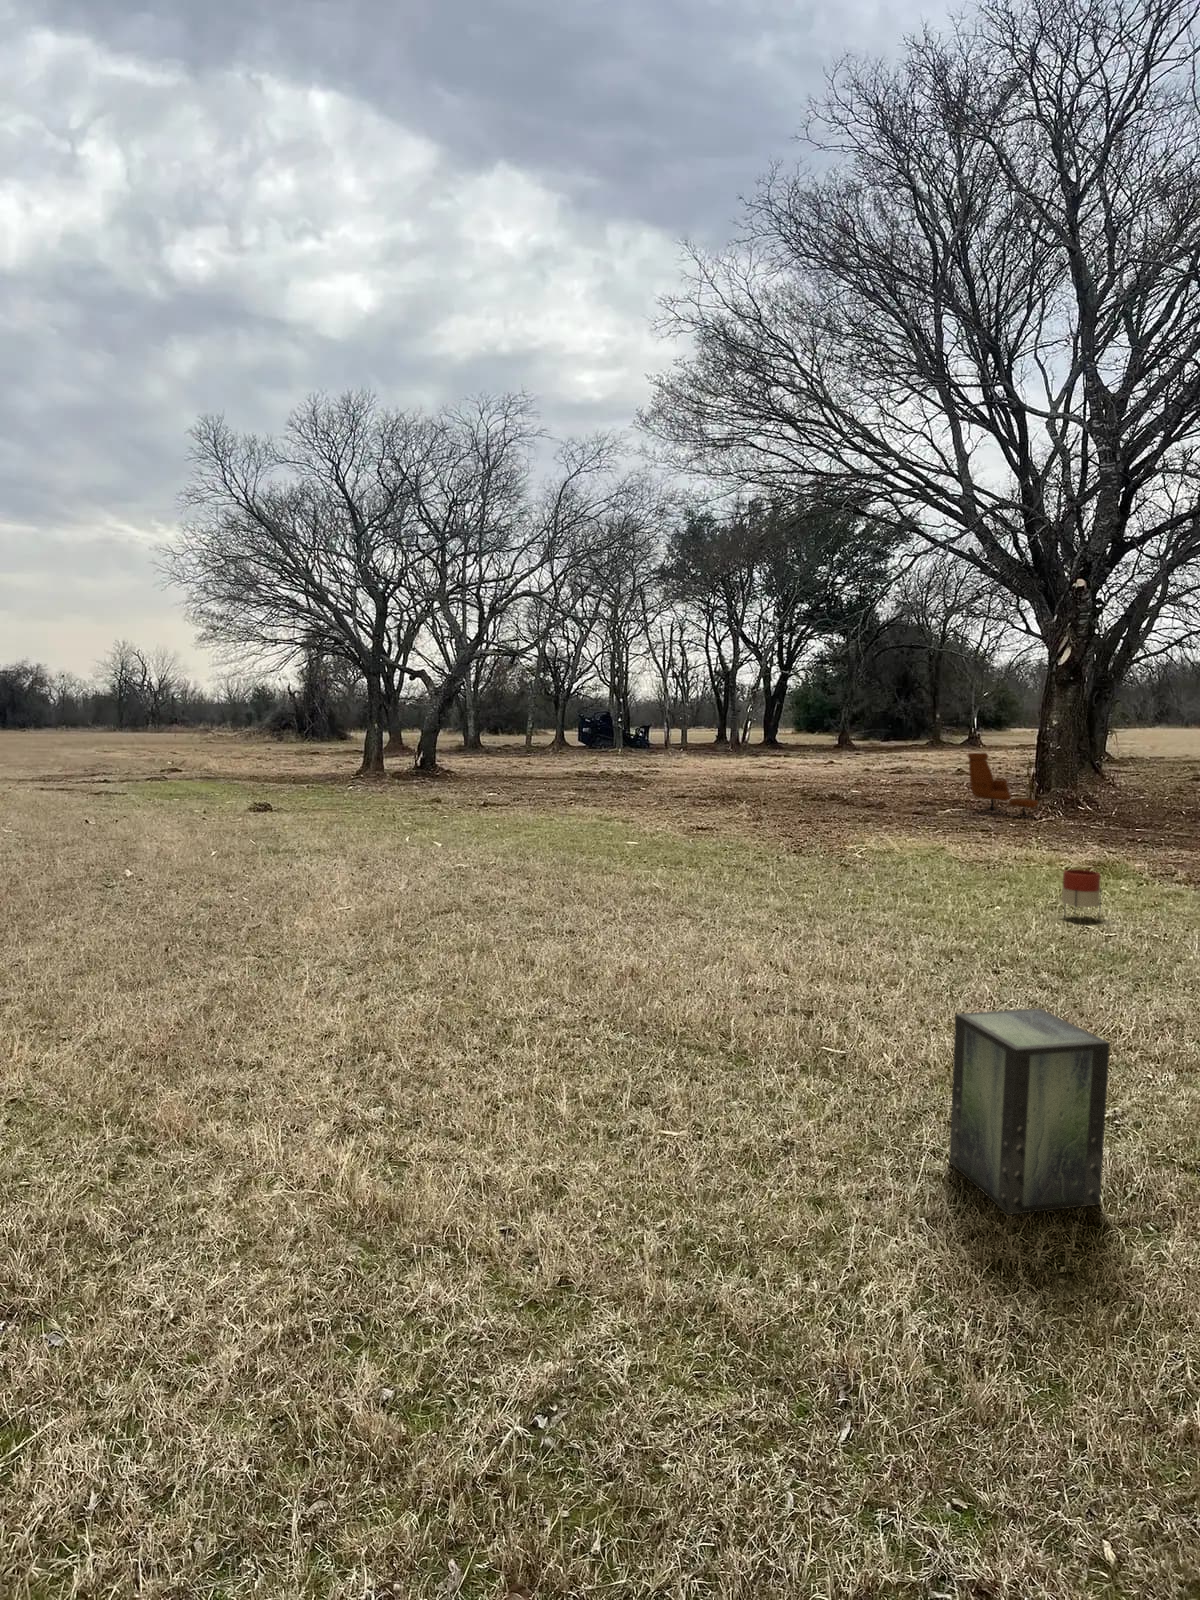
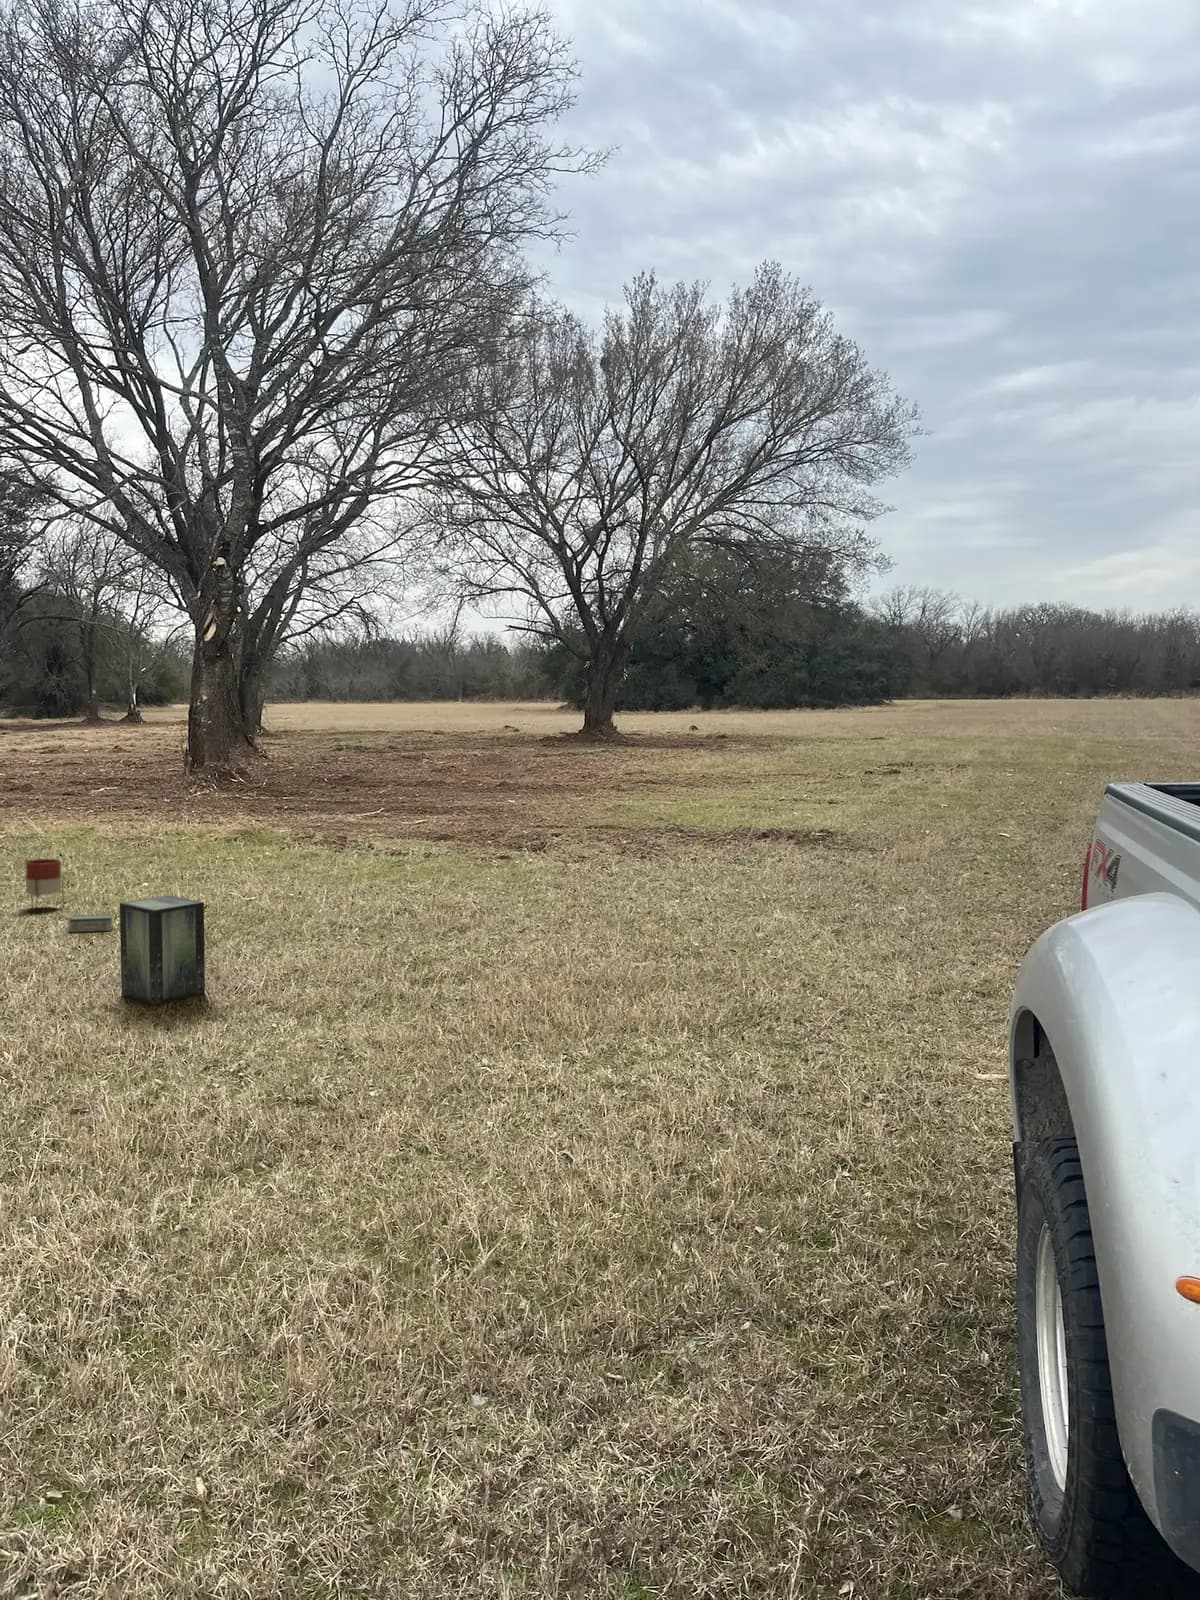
lounge chair: present [968,752,1039,817] -> none [122,730,197,798]
planter: present [1062,869,1102,921] -> present [25,859,64,900]
toolbox: none [889,969,947,1000] -> present [68,914,113,932]

